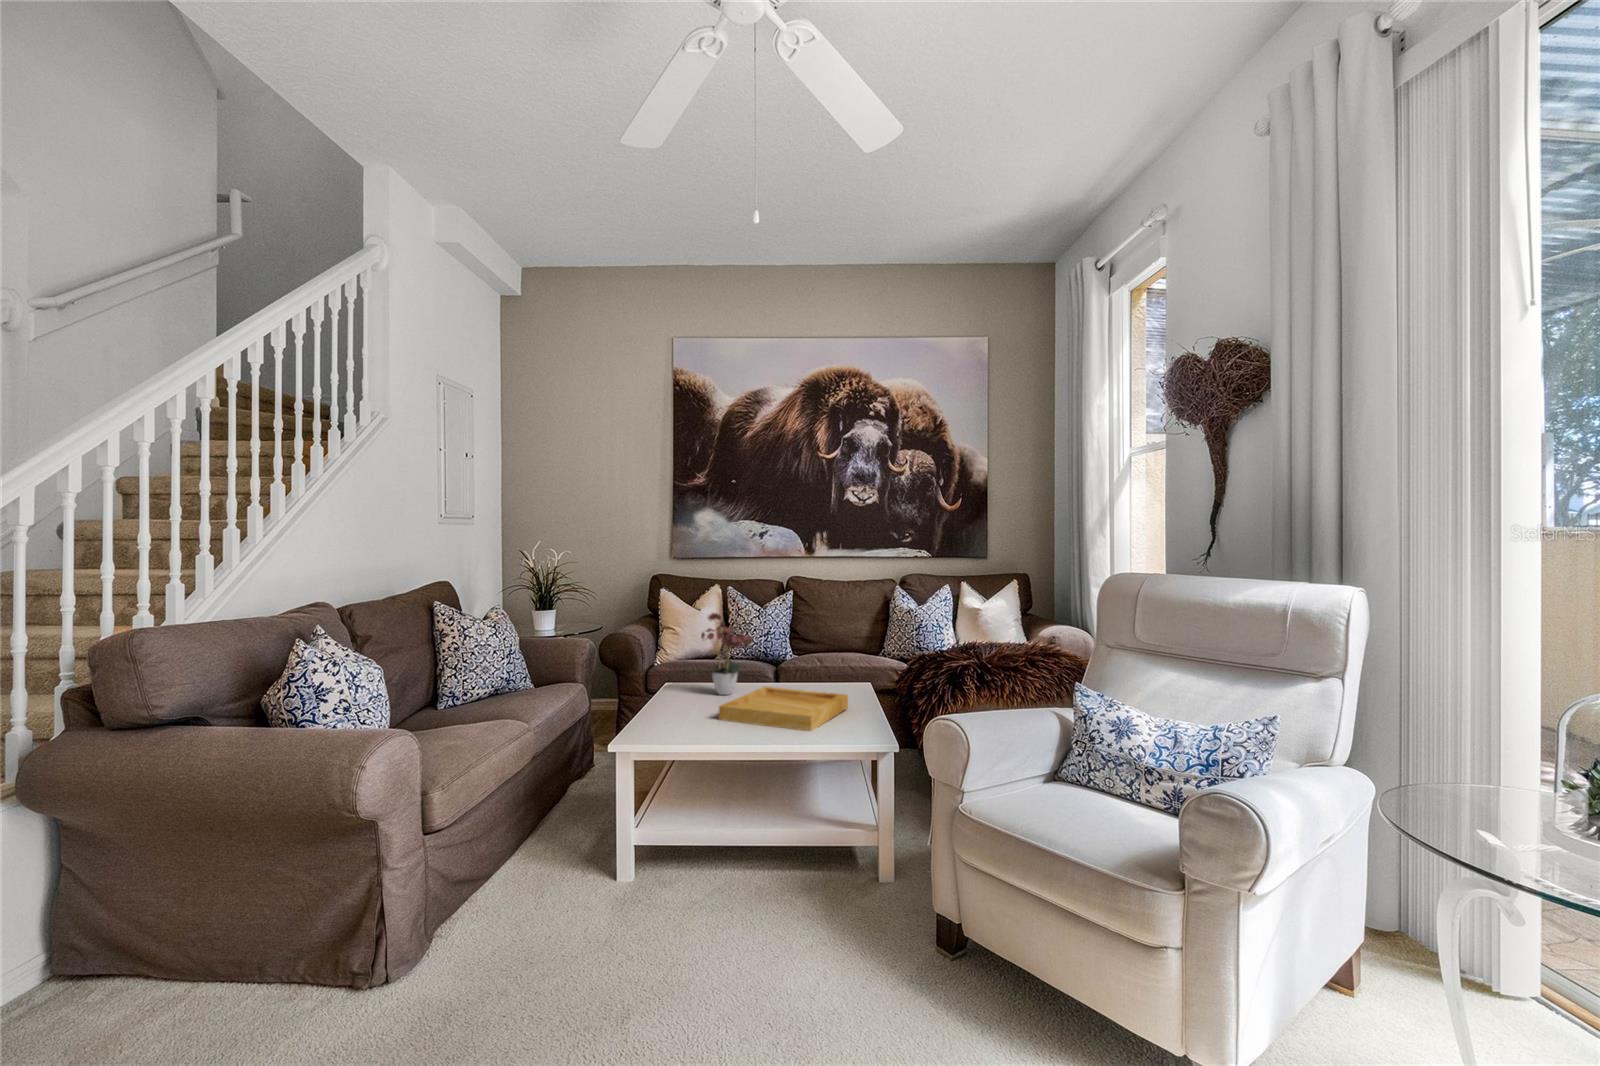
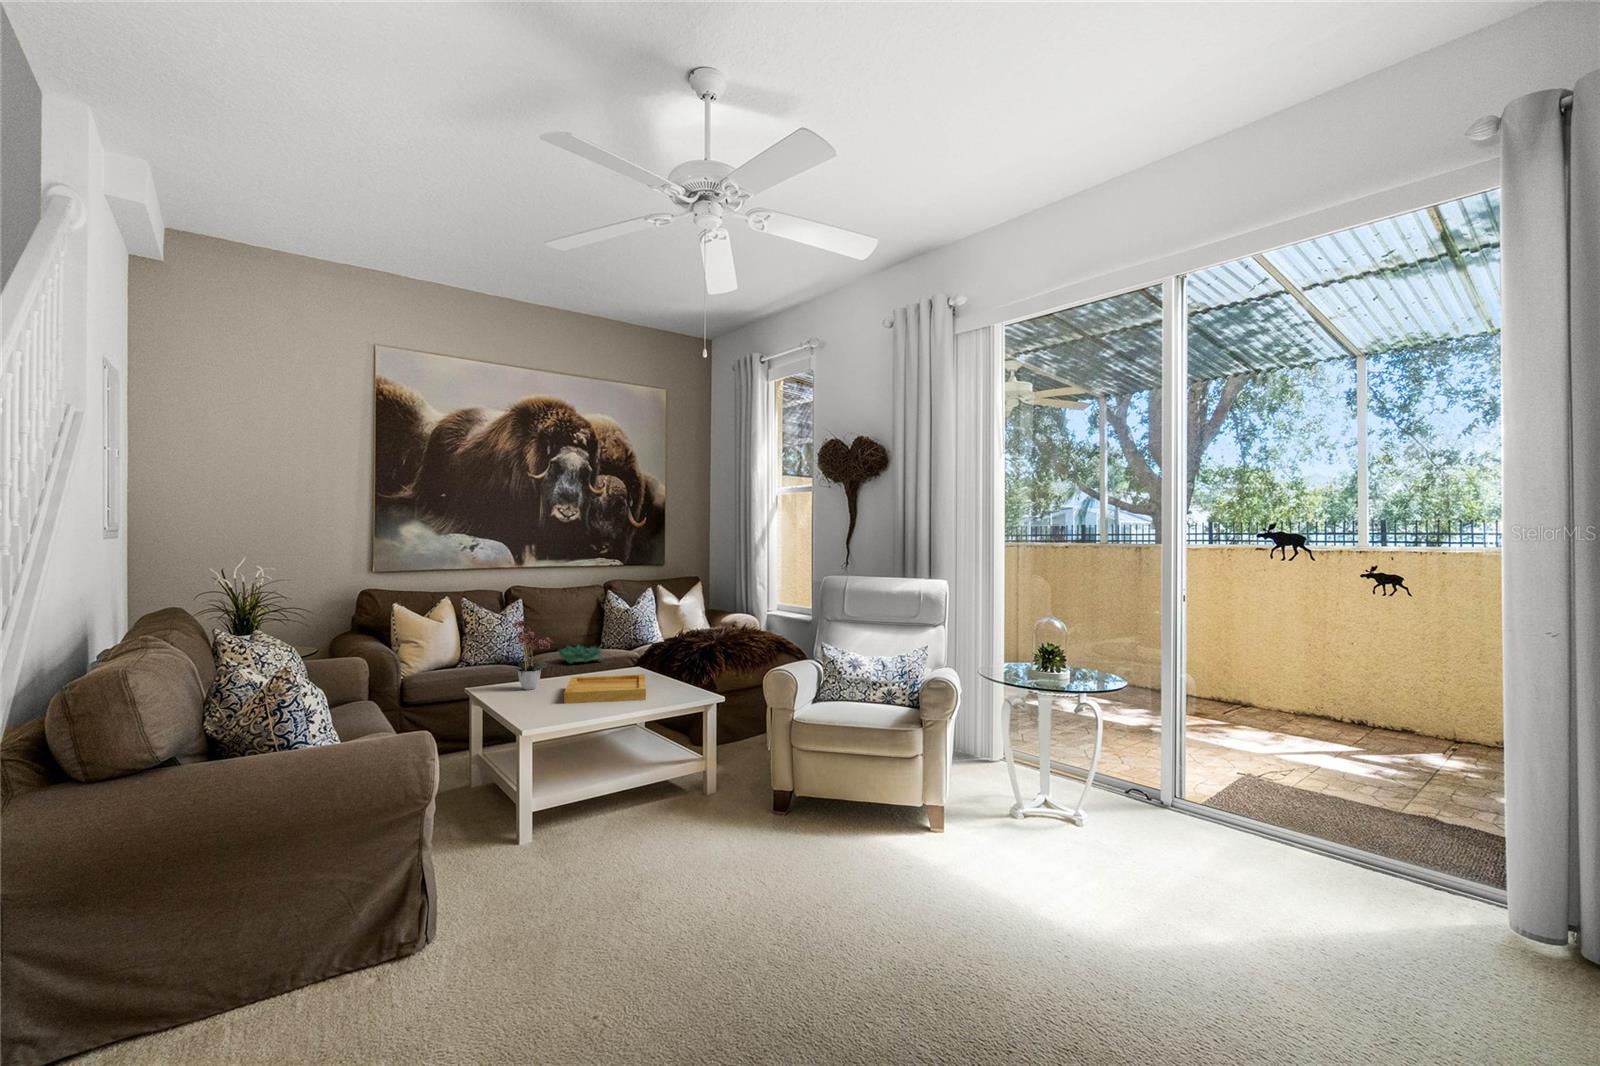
decorative bowl: none [814,647,862,669] -> present [558,645,601,663]

